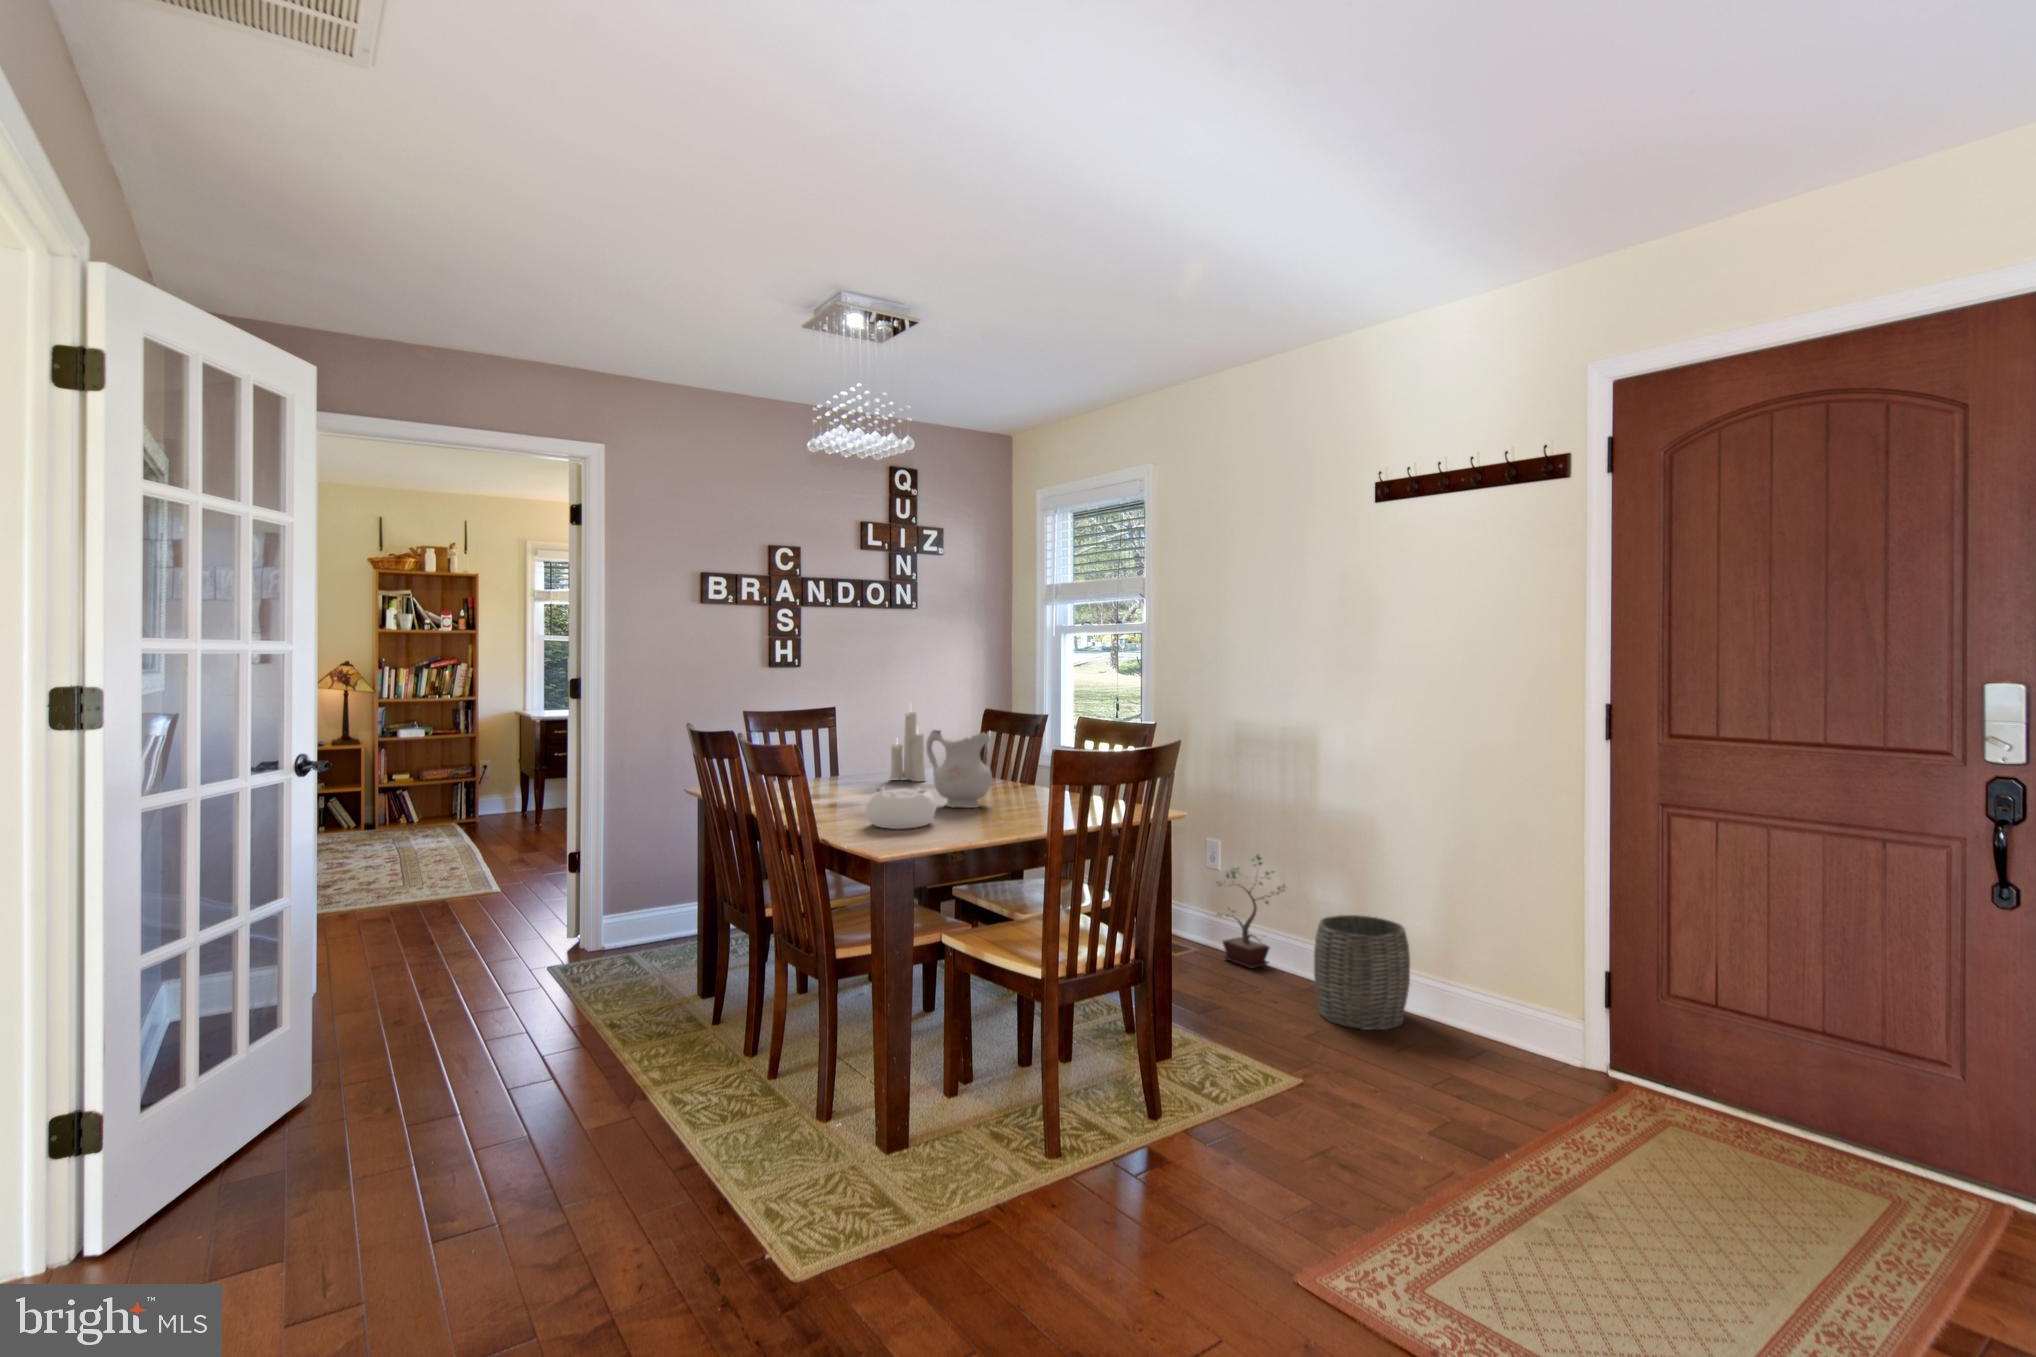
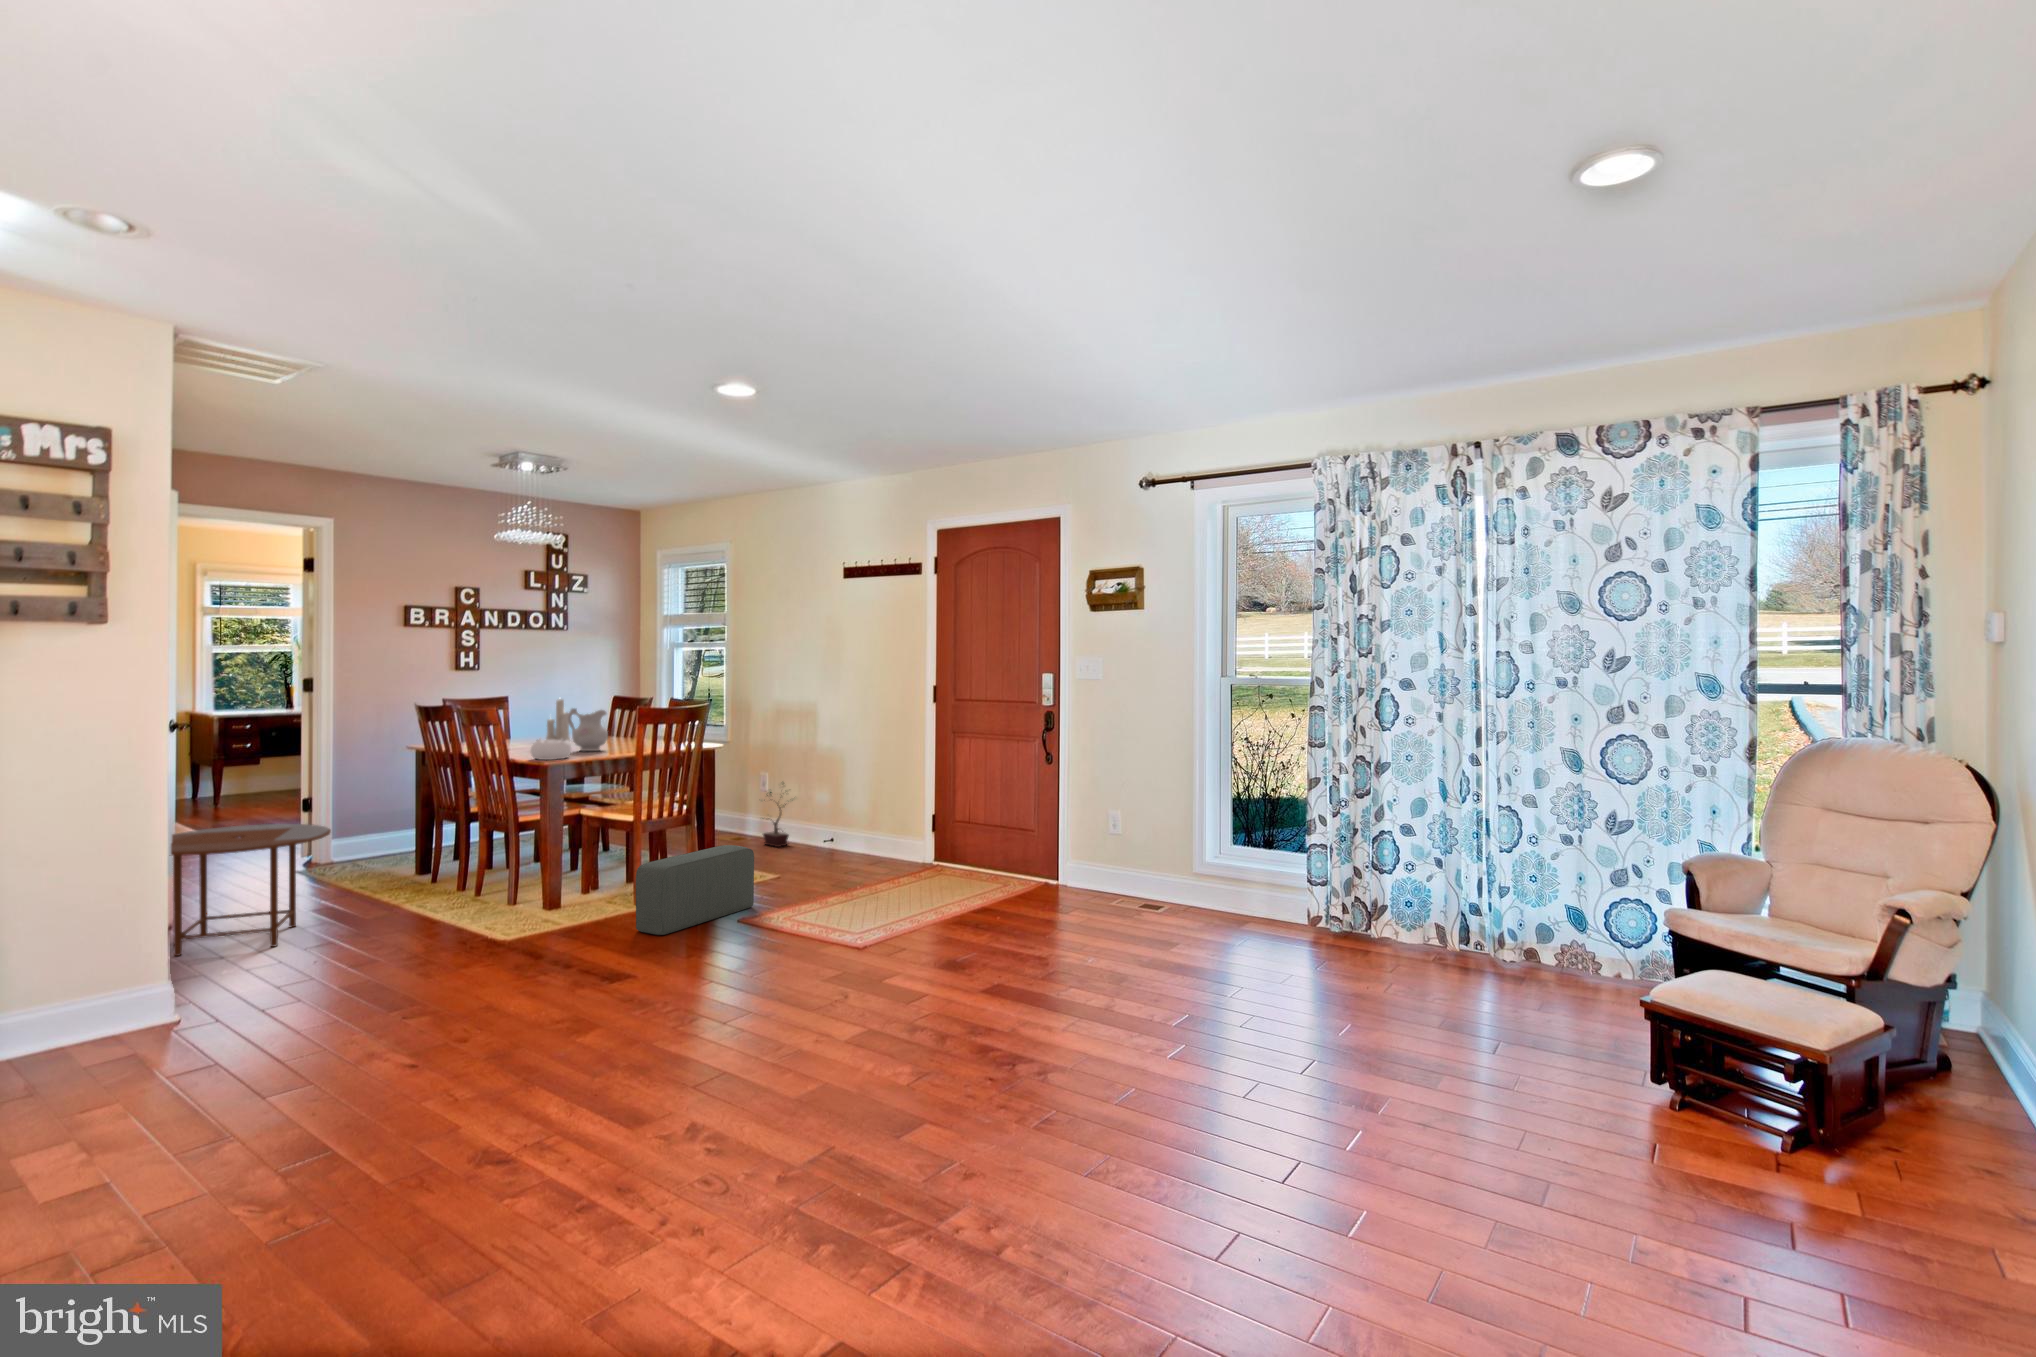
woven basket: present [1314,915,1410,1030] -> none [800,809,851,865]
side table: none [195,931,534,1203] -> present [171,824,331,956]
pouf: none [1078,1025,1300,1269] -> present [636,845,754,935]

